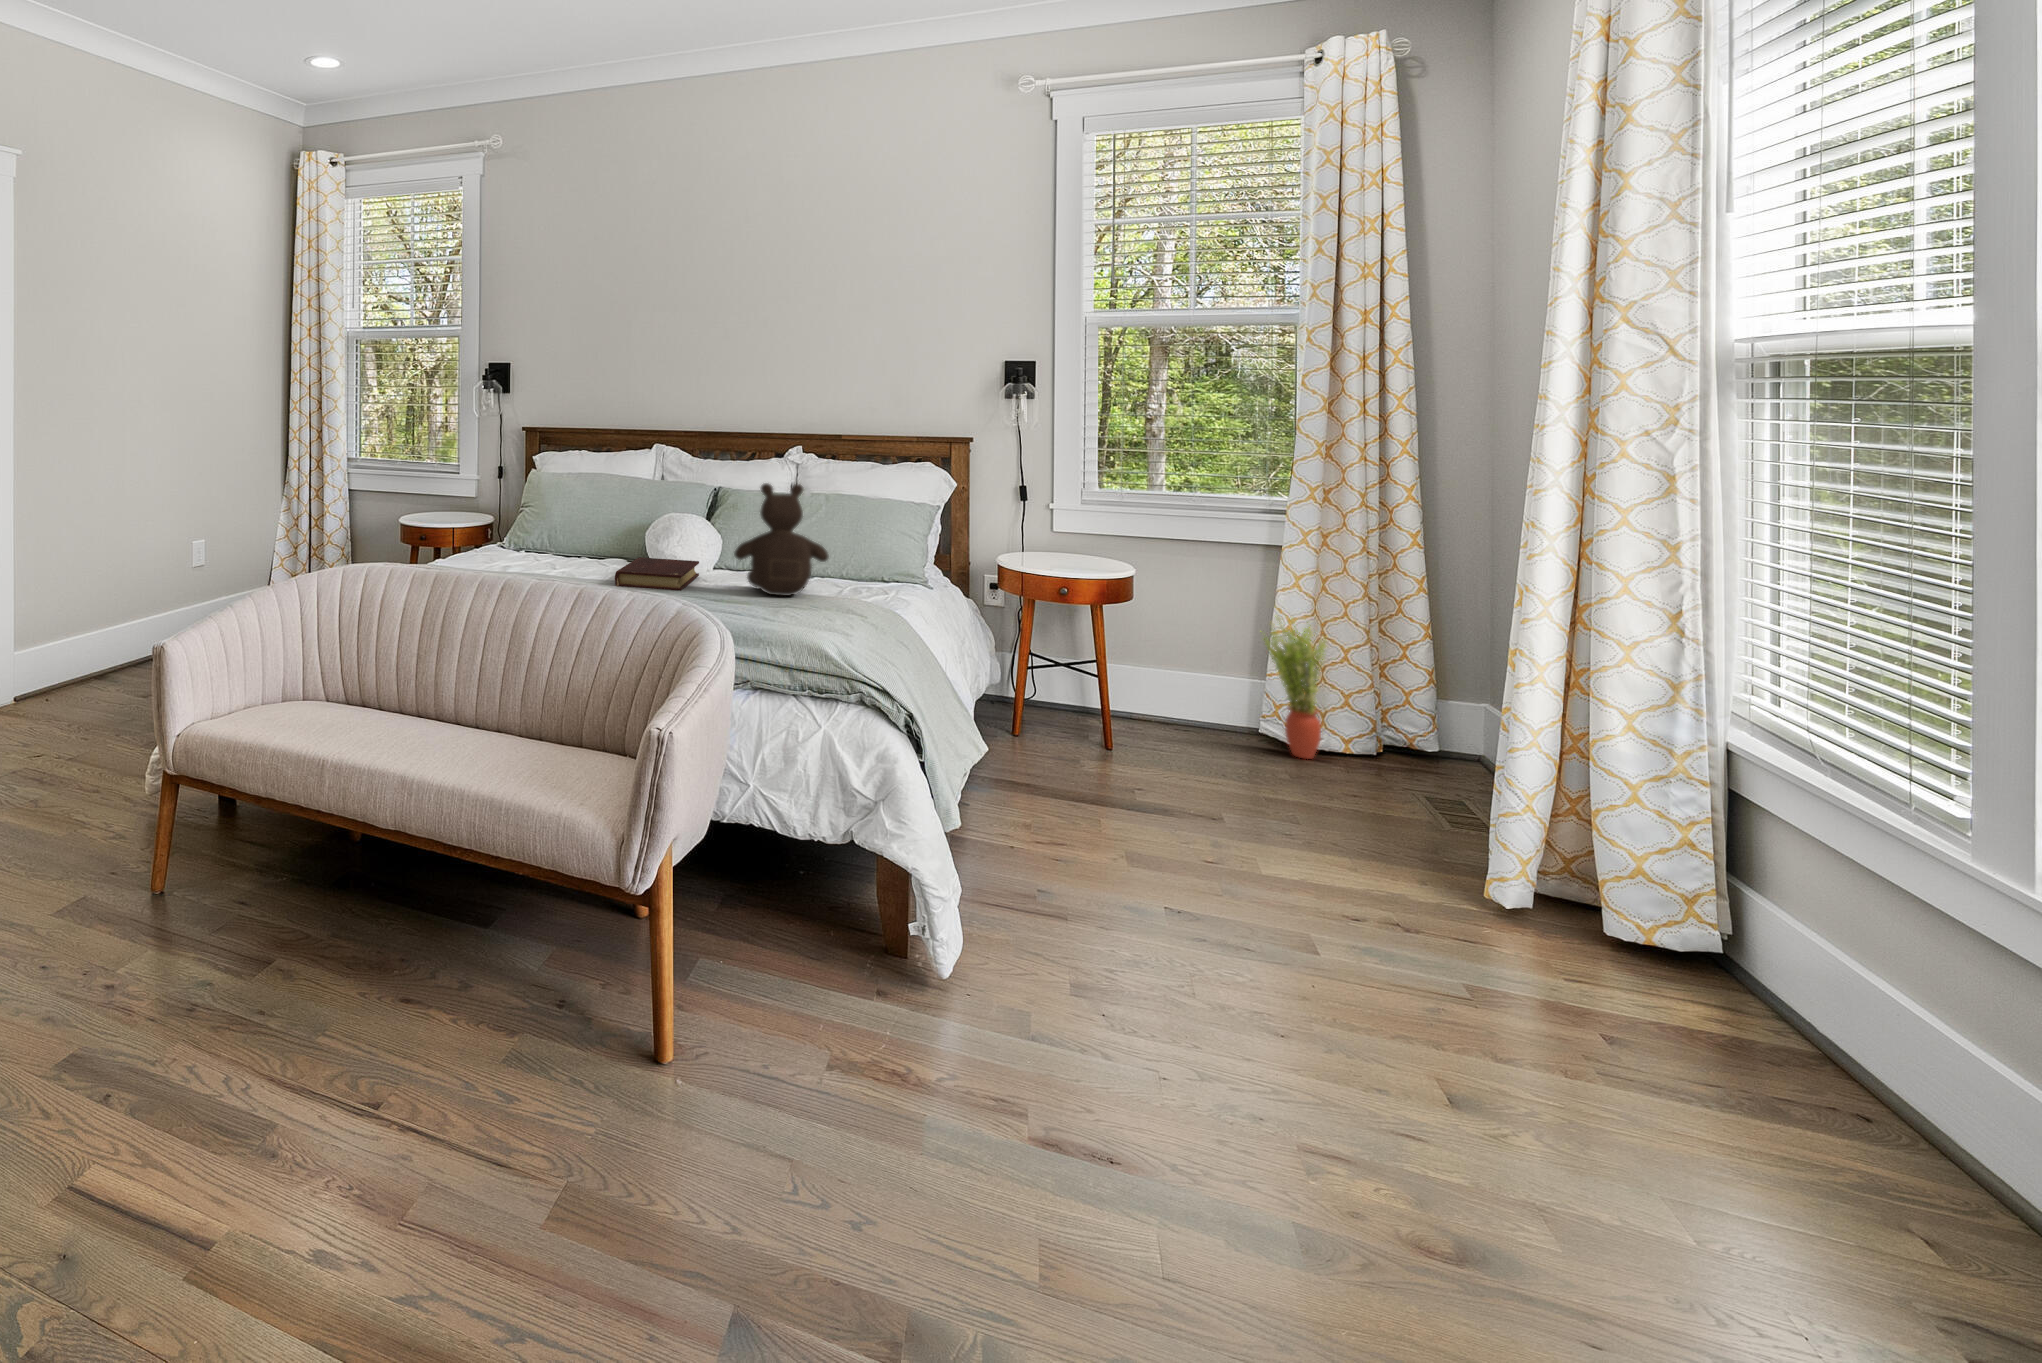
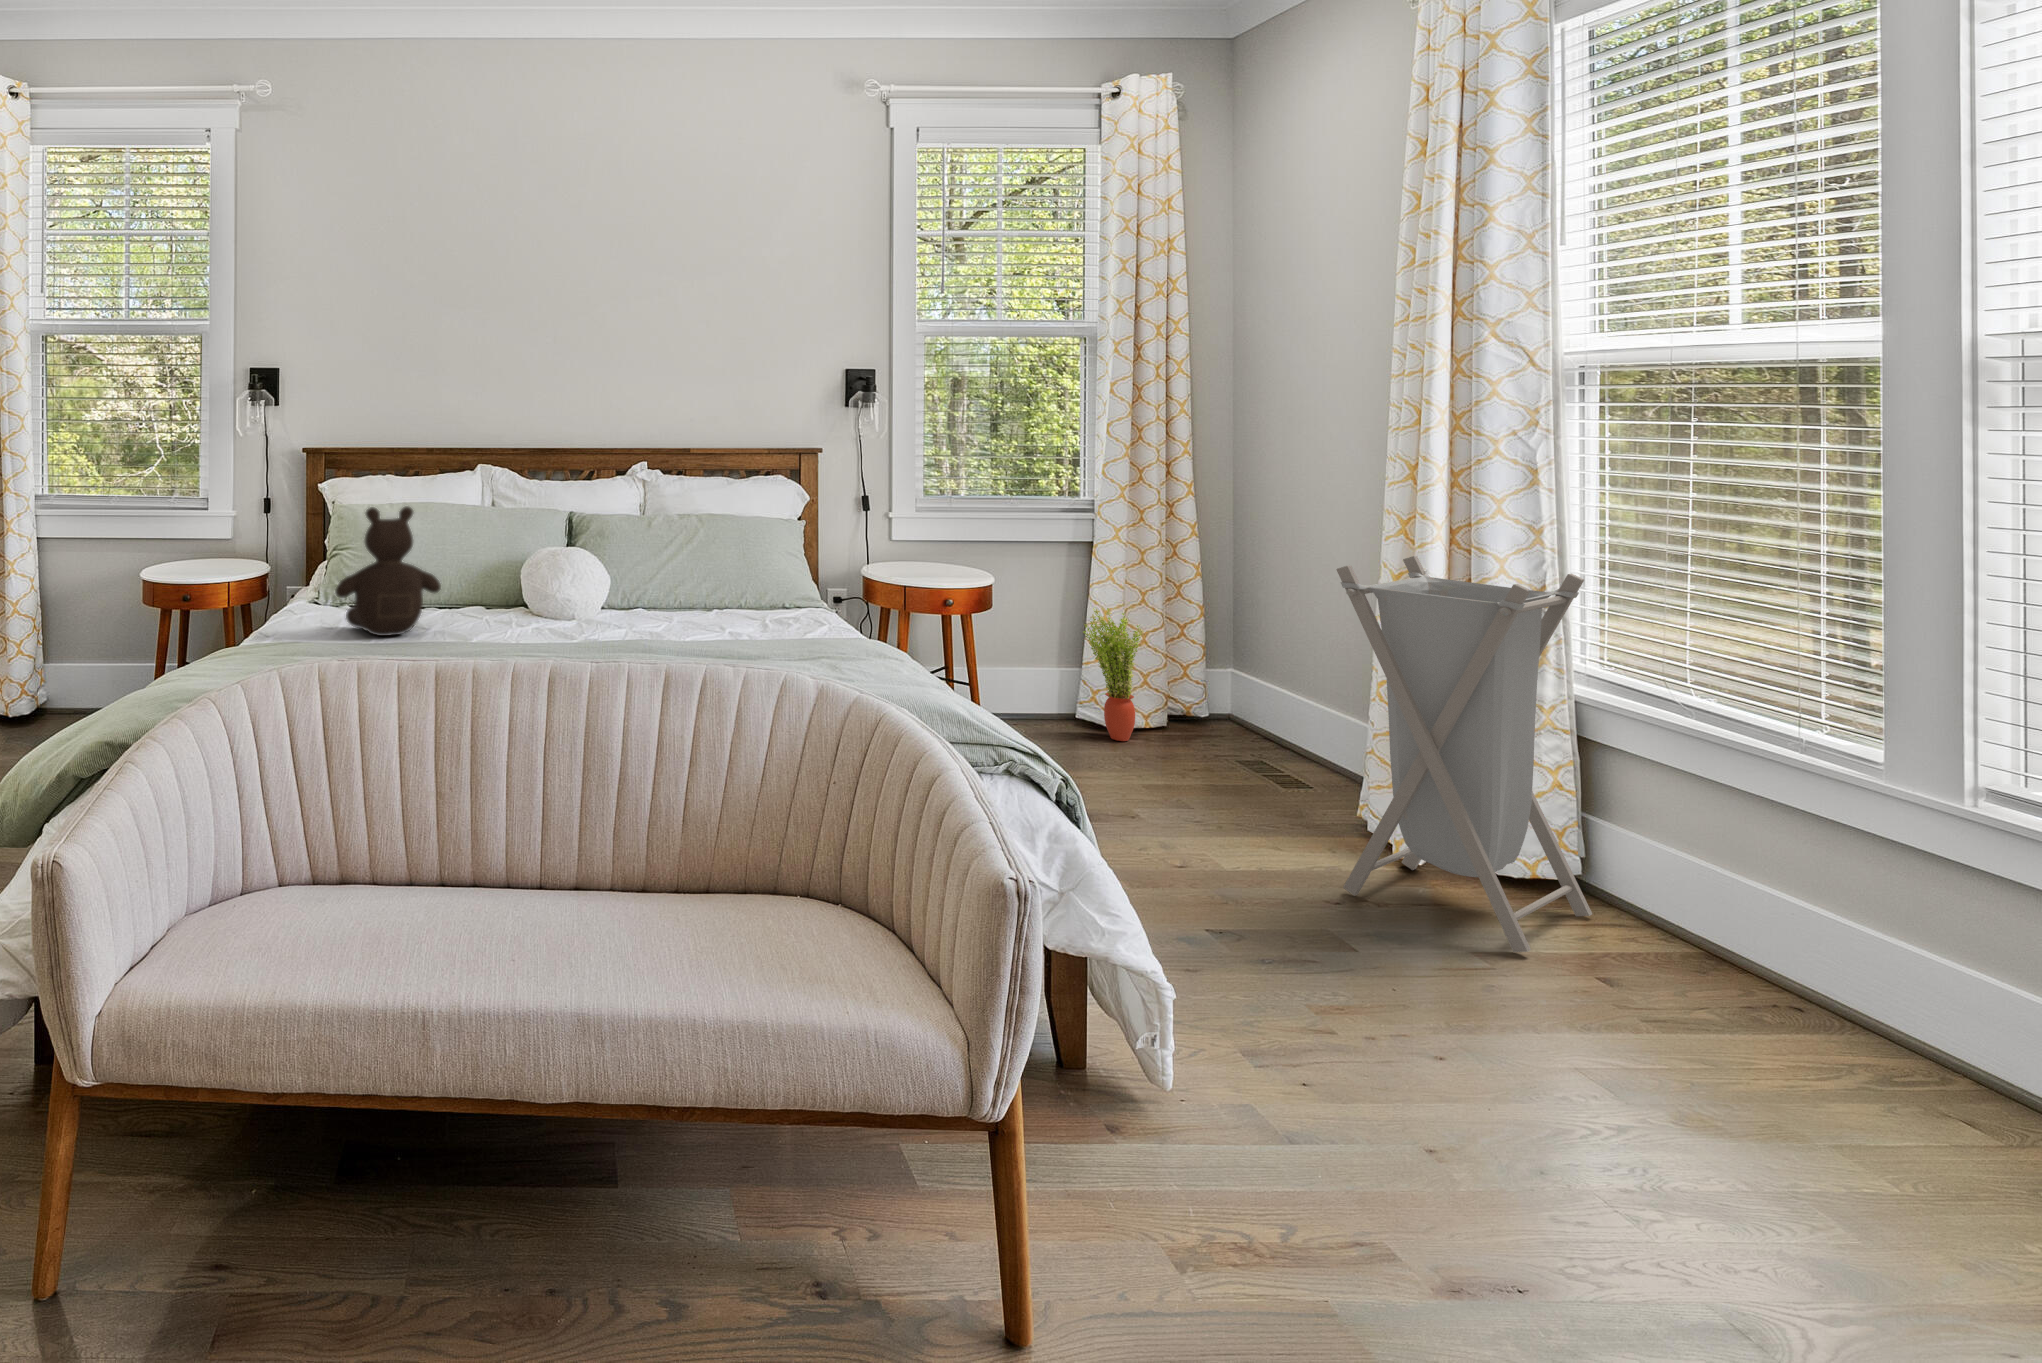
teddy bear: present [734,483,829,596] -> present [335,506,441,636]
book: present [615,557,699,591] -> none [523,600,613,640]
laundry hamper: none [1375,568,1697,1002] -> present [1336,556,1592,952]

